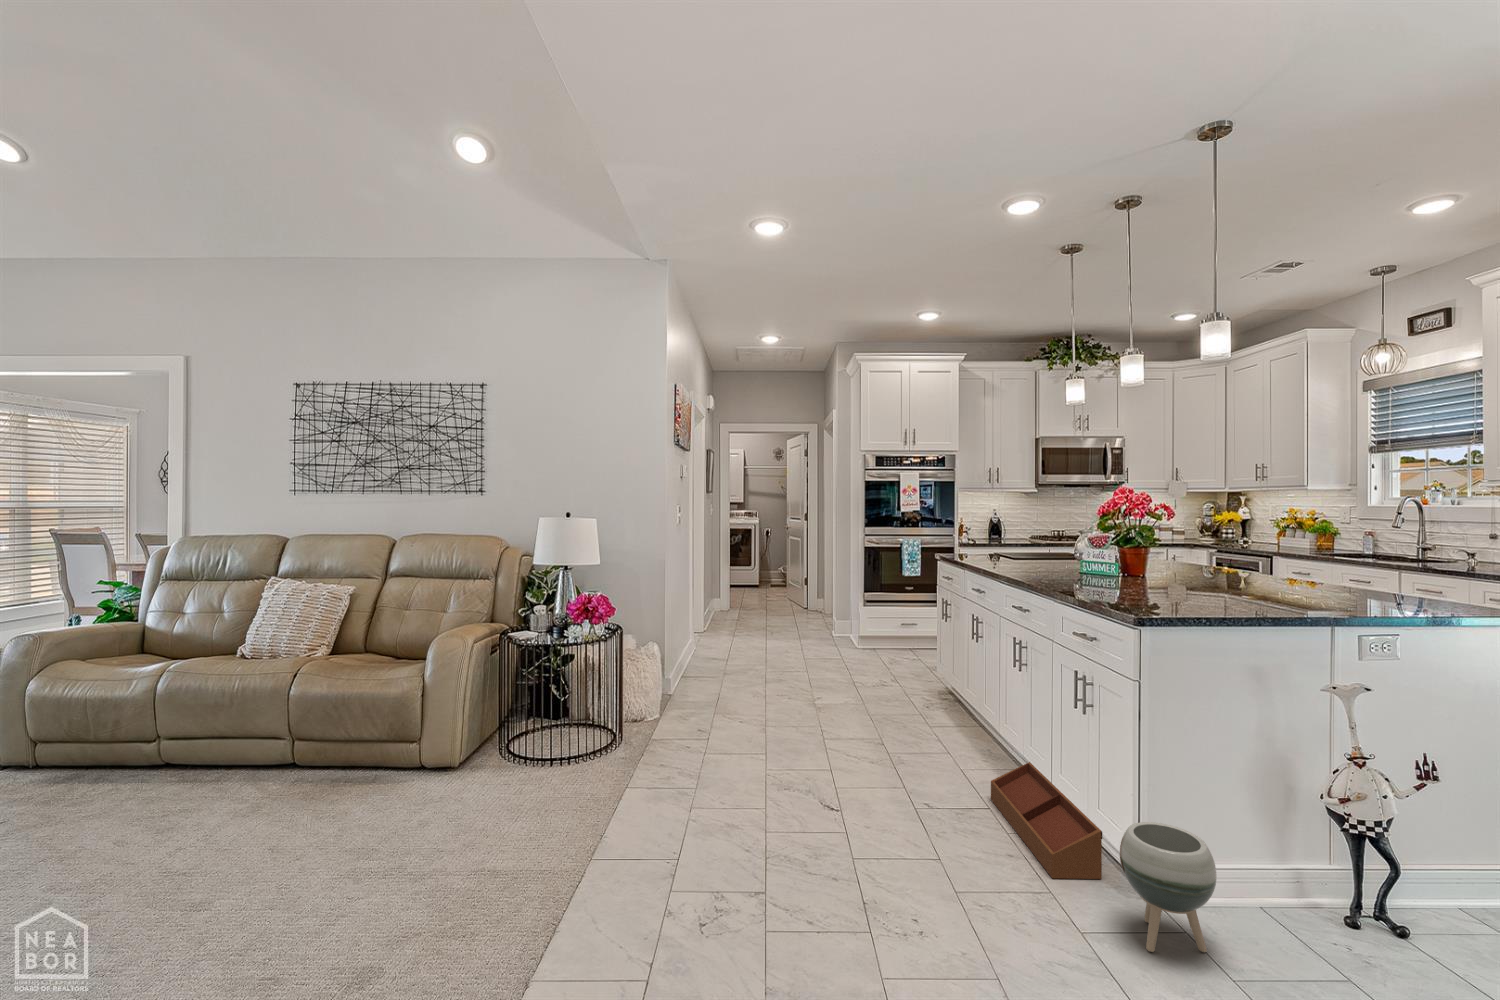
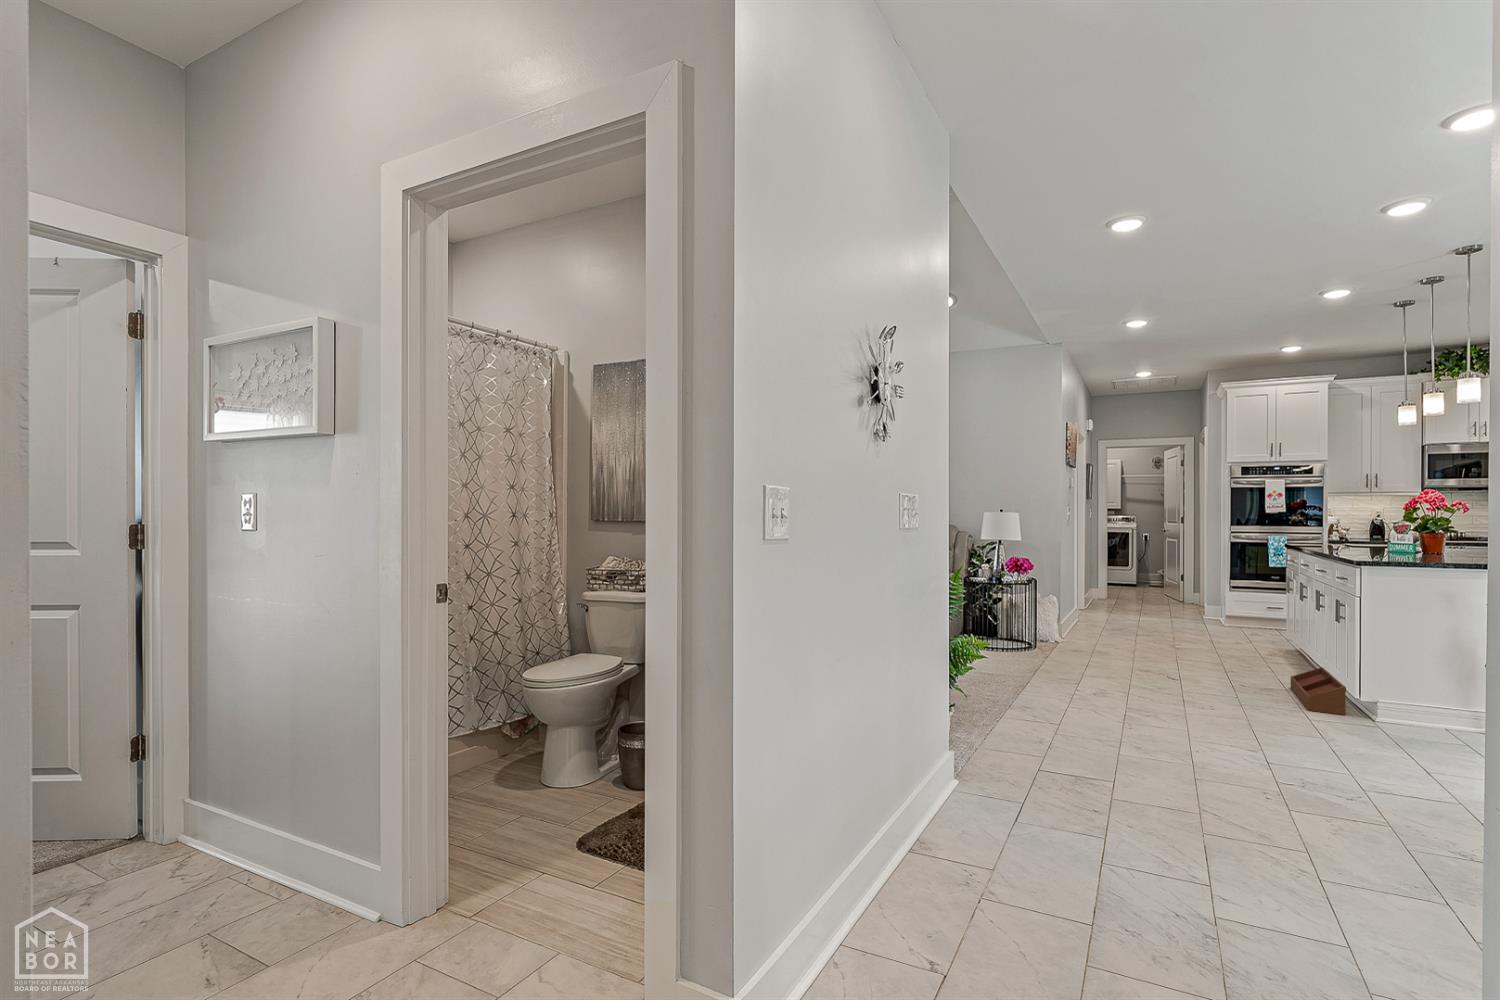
planter: present [1120,822,1217,952] -> none [1337,671,1397,736]

